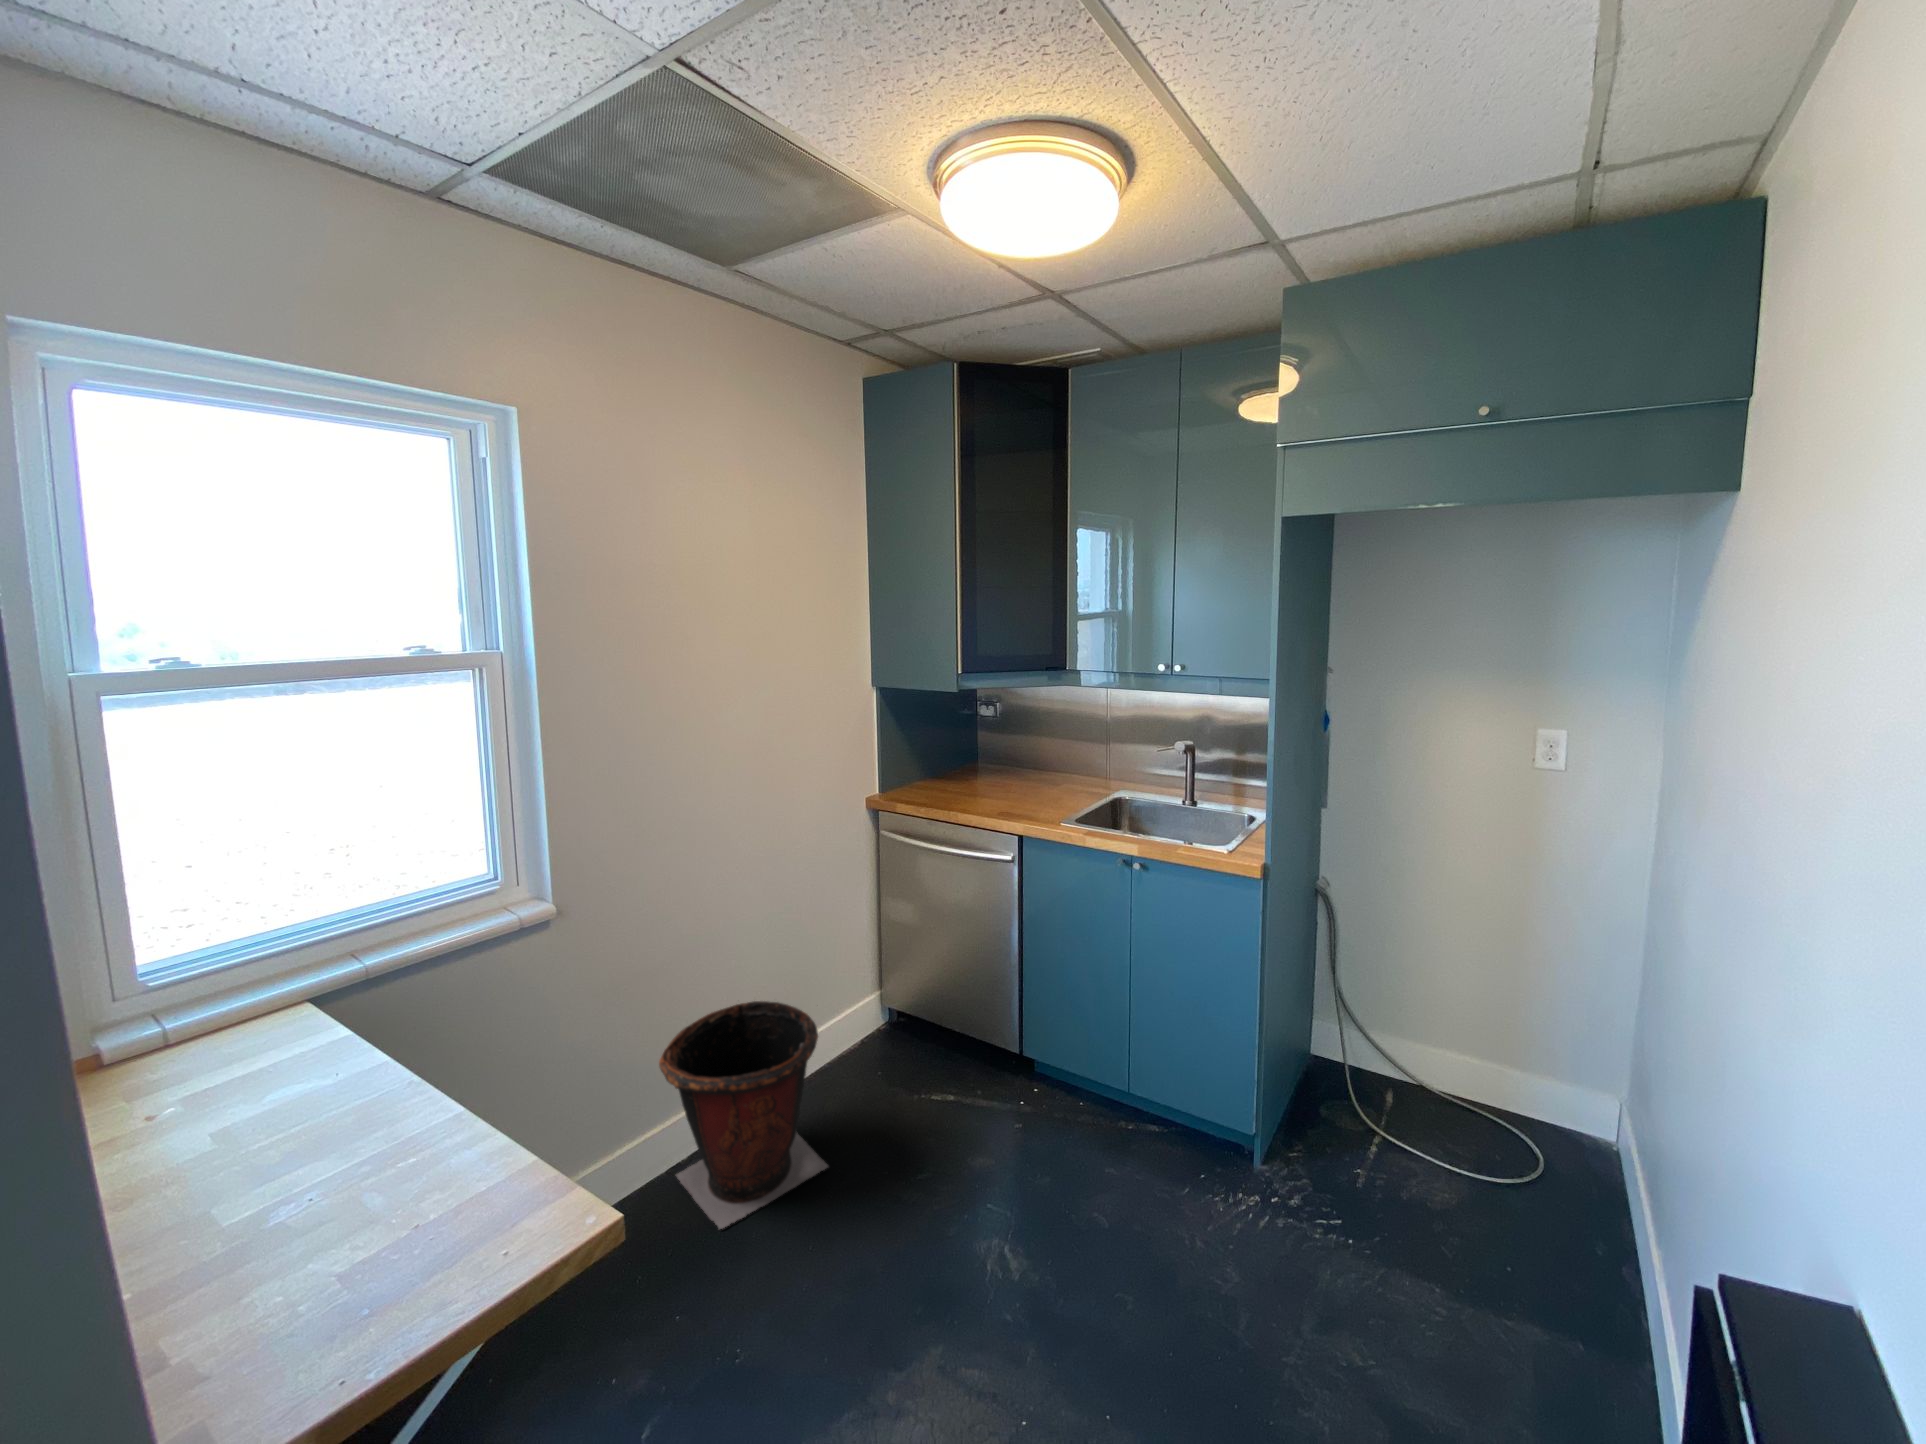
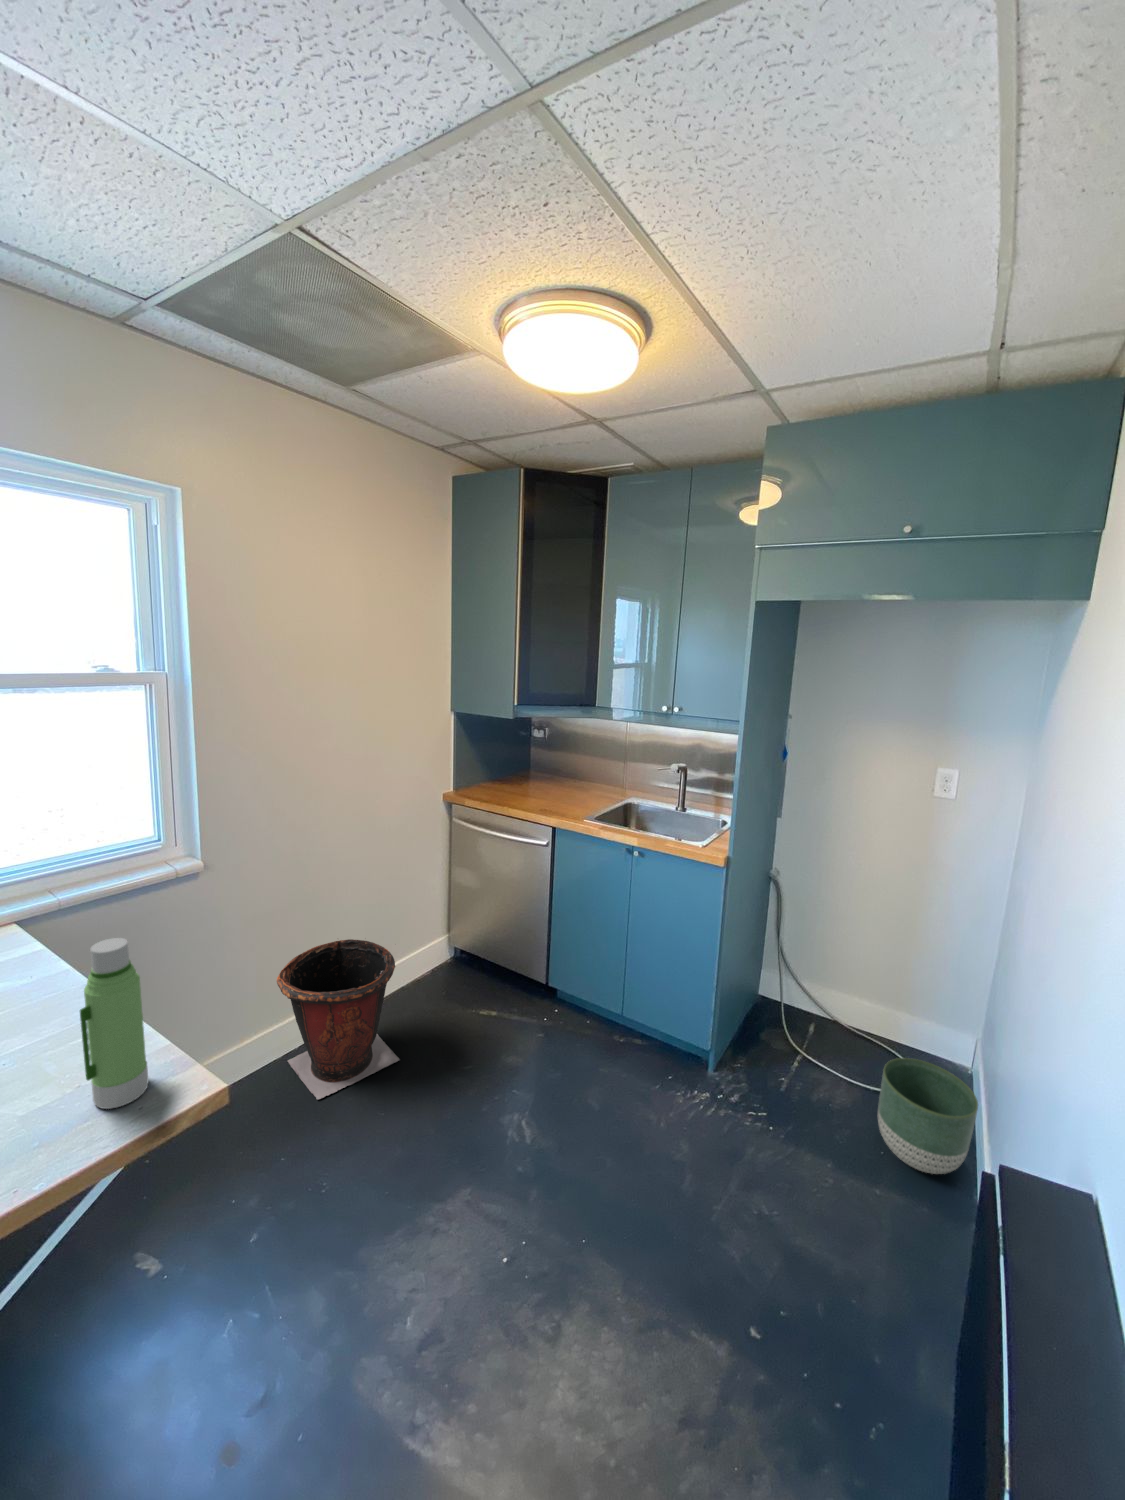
water bottle: none [401,1023,498,1274] -> present [80,938,148,1109]
planter: none [1497,1132,1641,1298] -> present [878,1058,978,1174]

